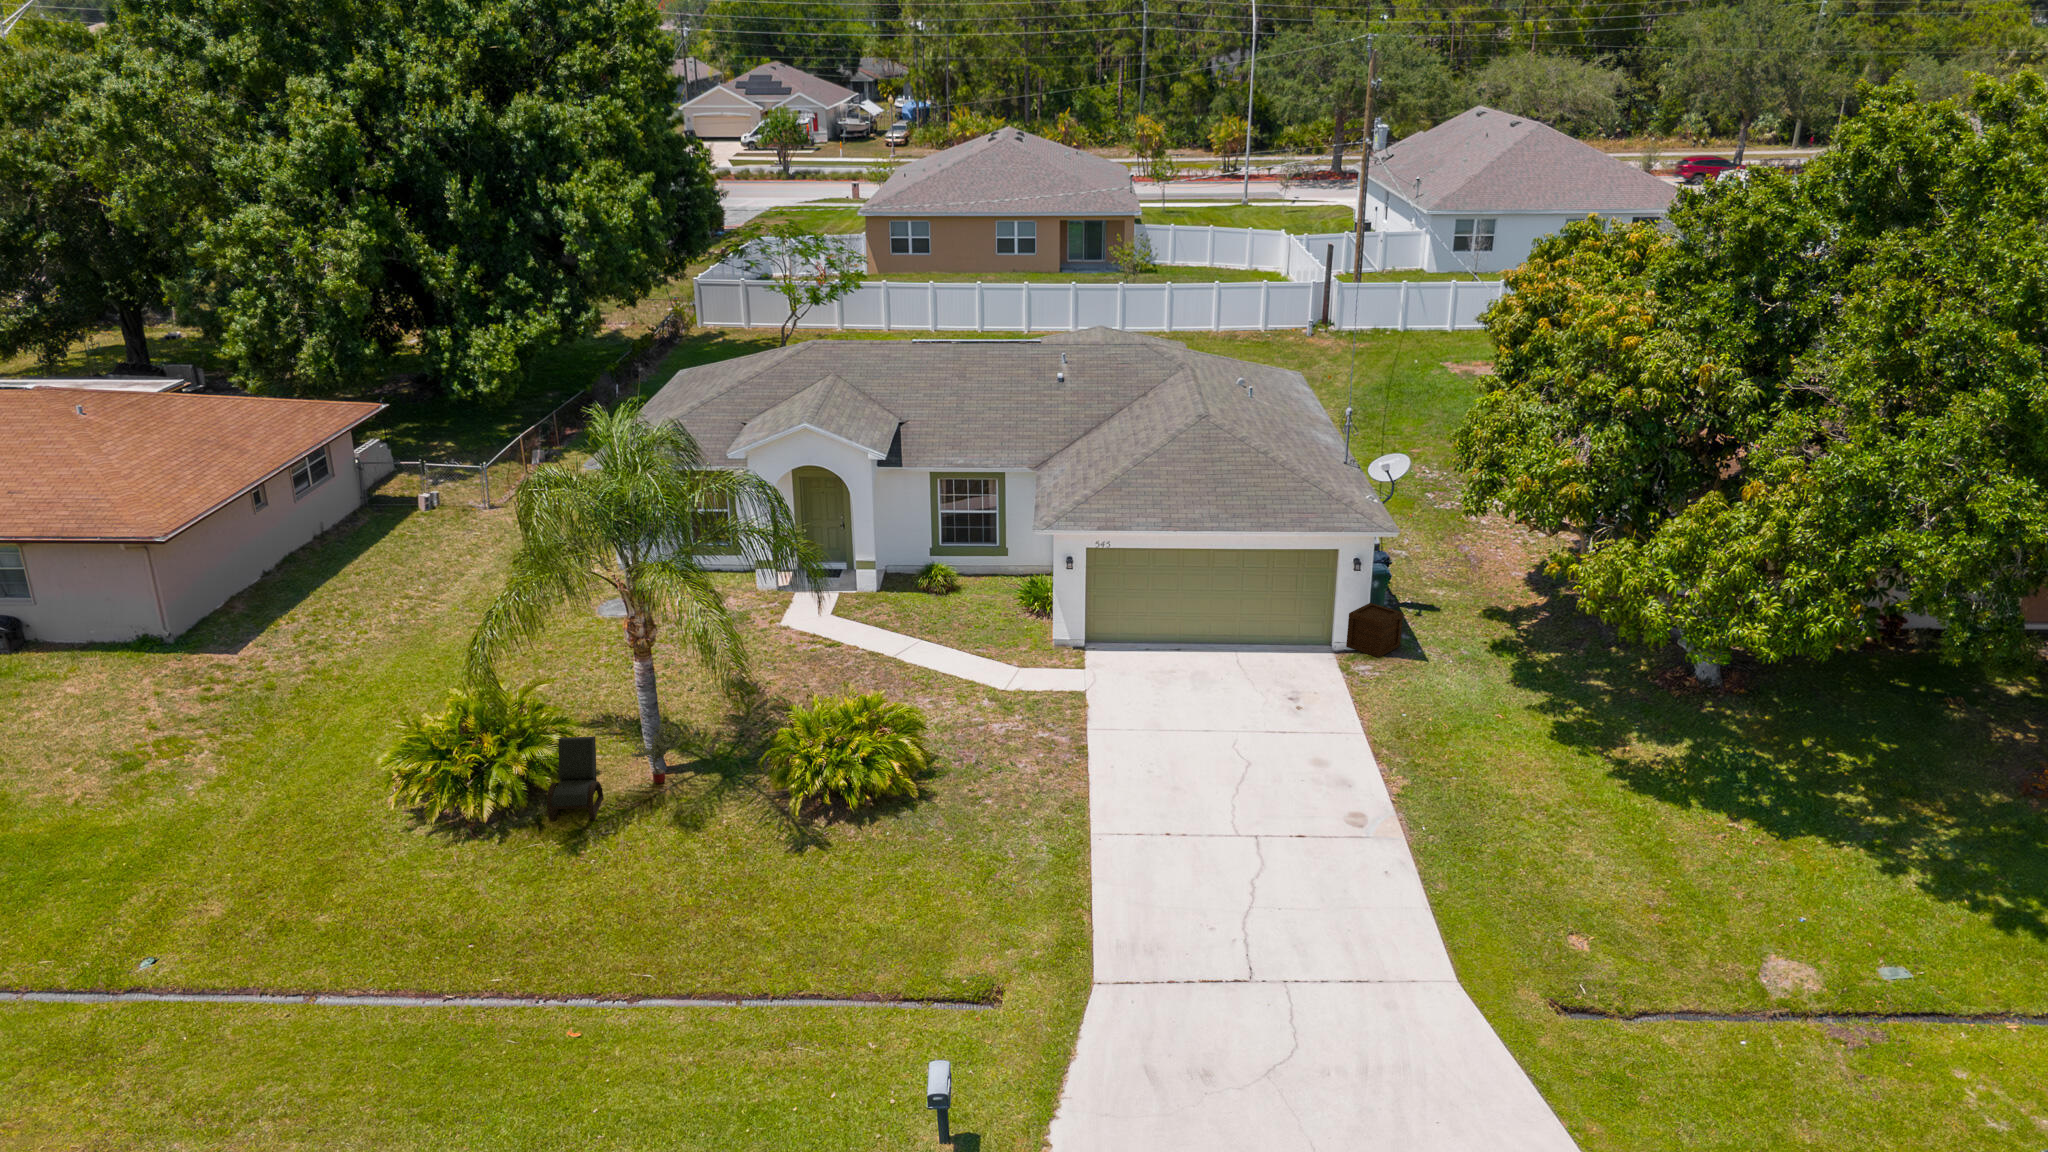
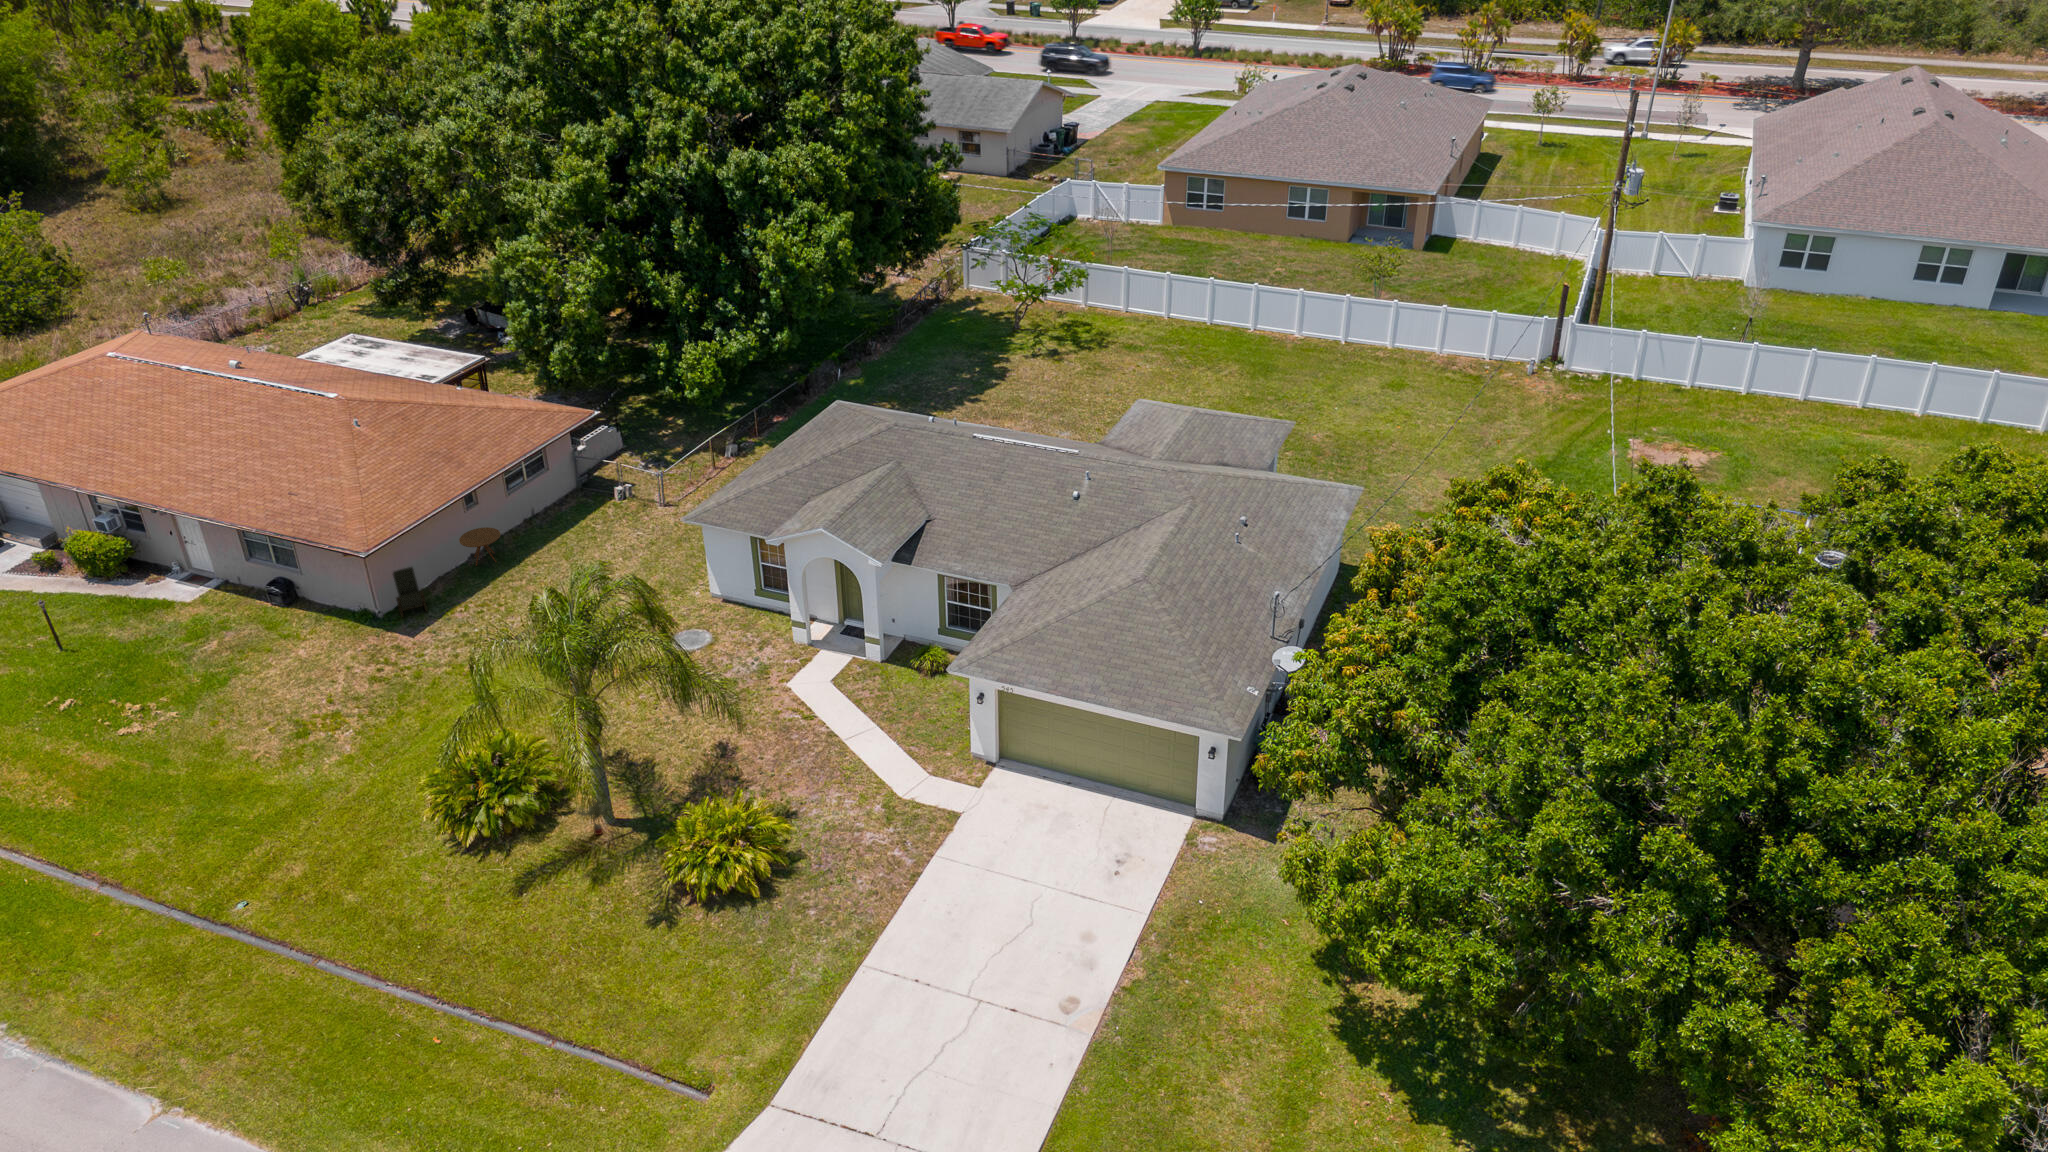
round table: none [236,546,294,595] -> present [459,527,501,566]
wooden crate: present [1346,603,1403,658] -> none [1211,789,1261,844]
lounge chair: present [547,736,604,821] -> present [393,567,428,617]

